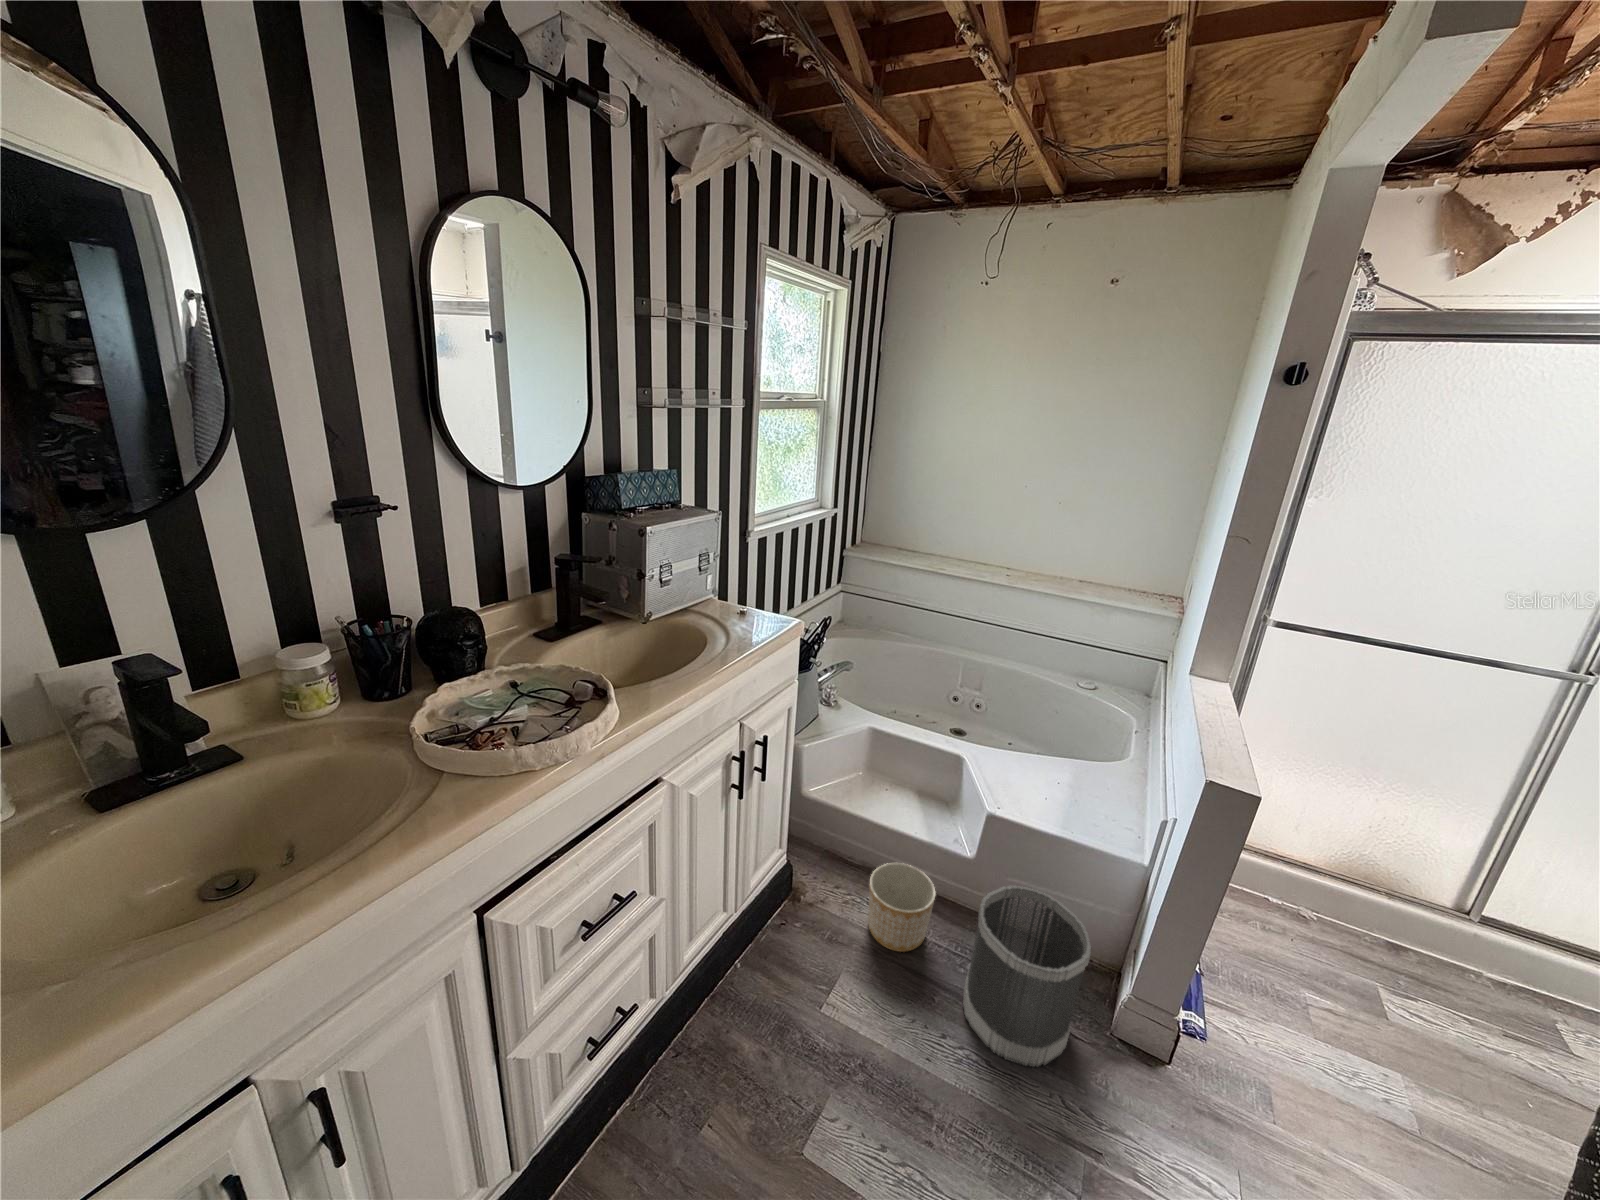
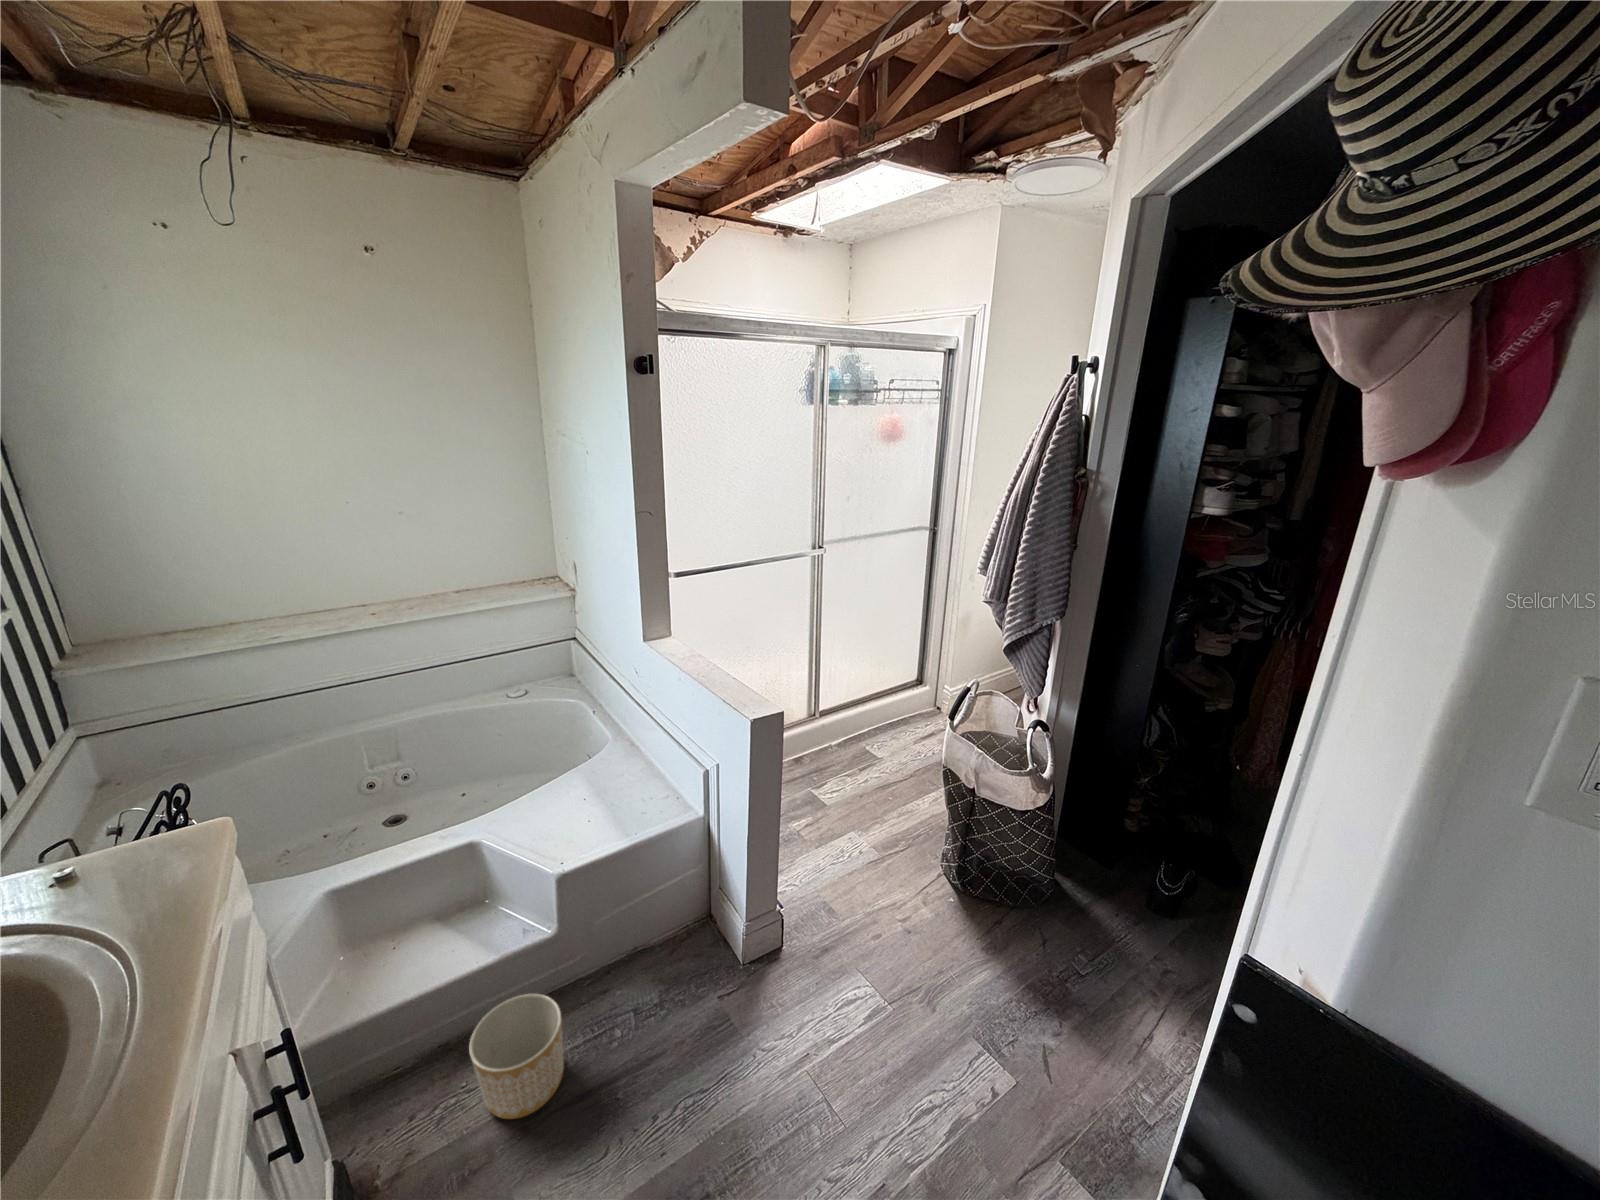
wastebasket: present [963,886,1091,1067] -> none [619,897,733,1081]

